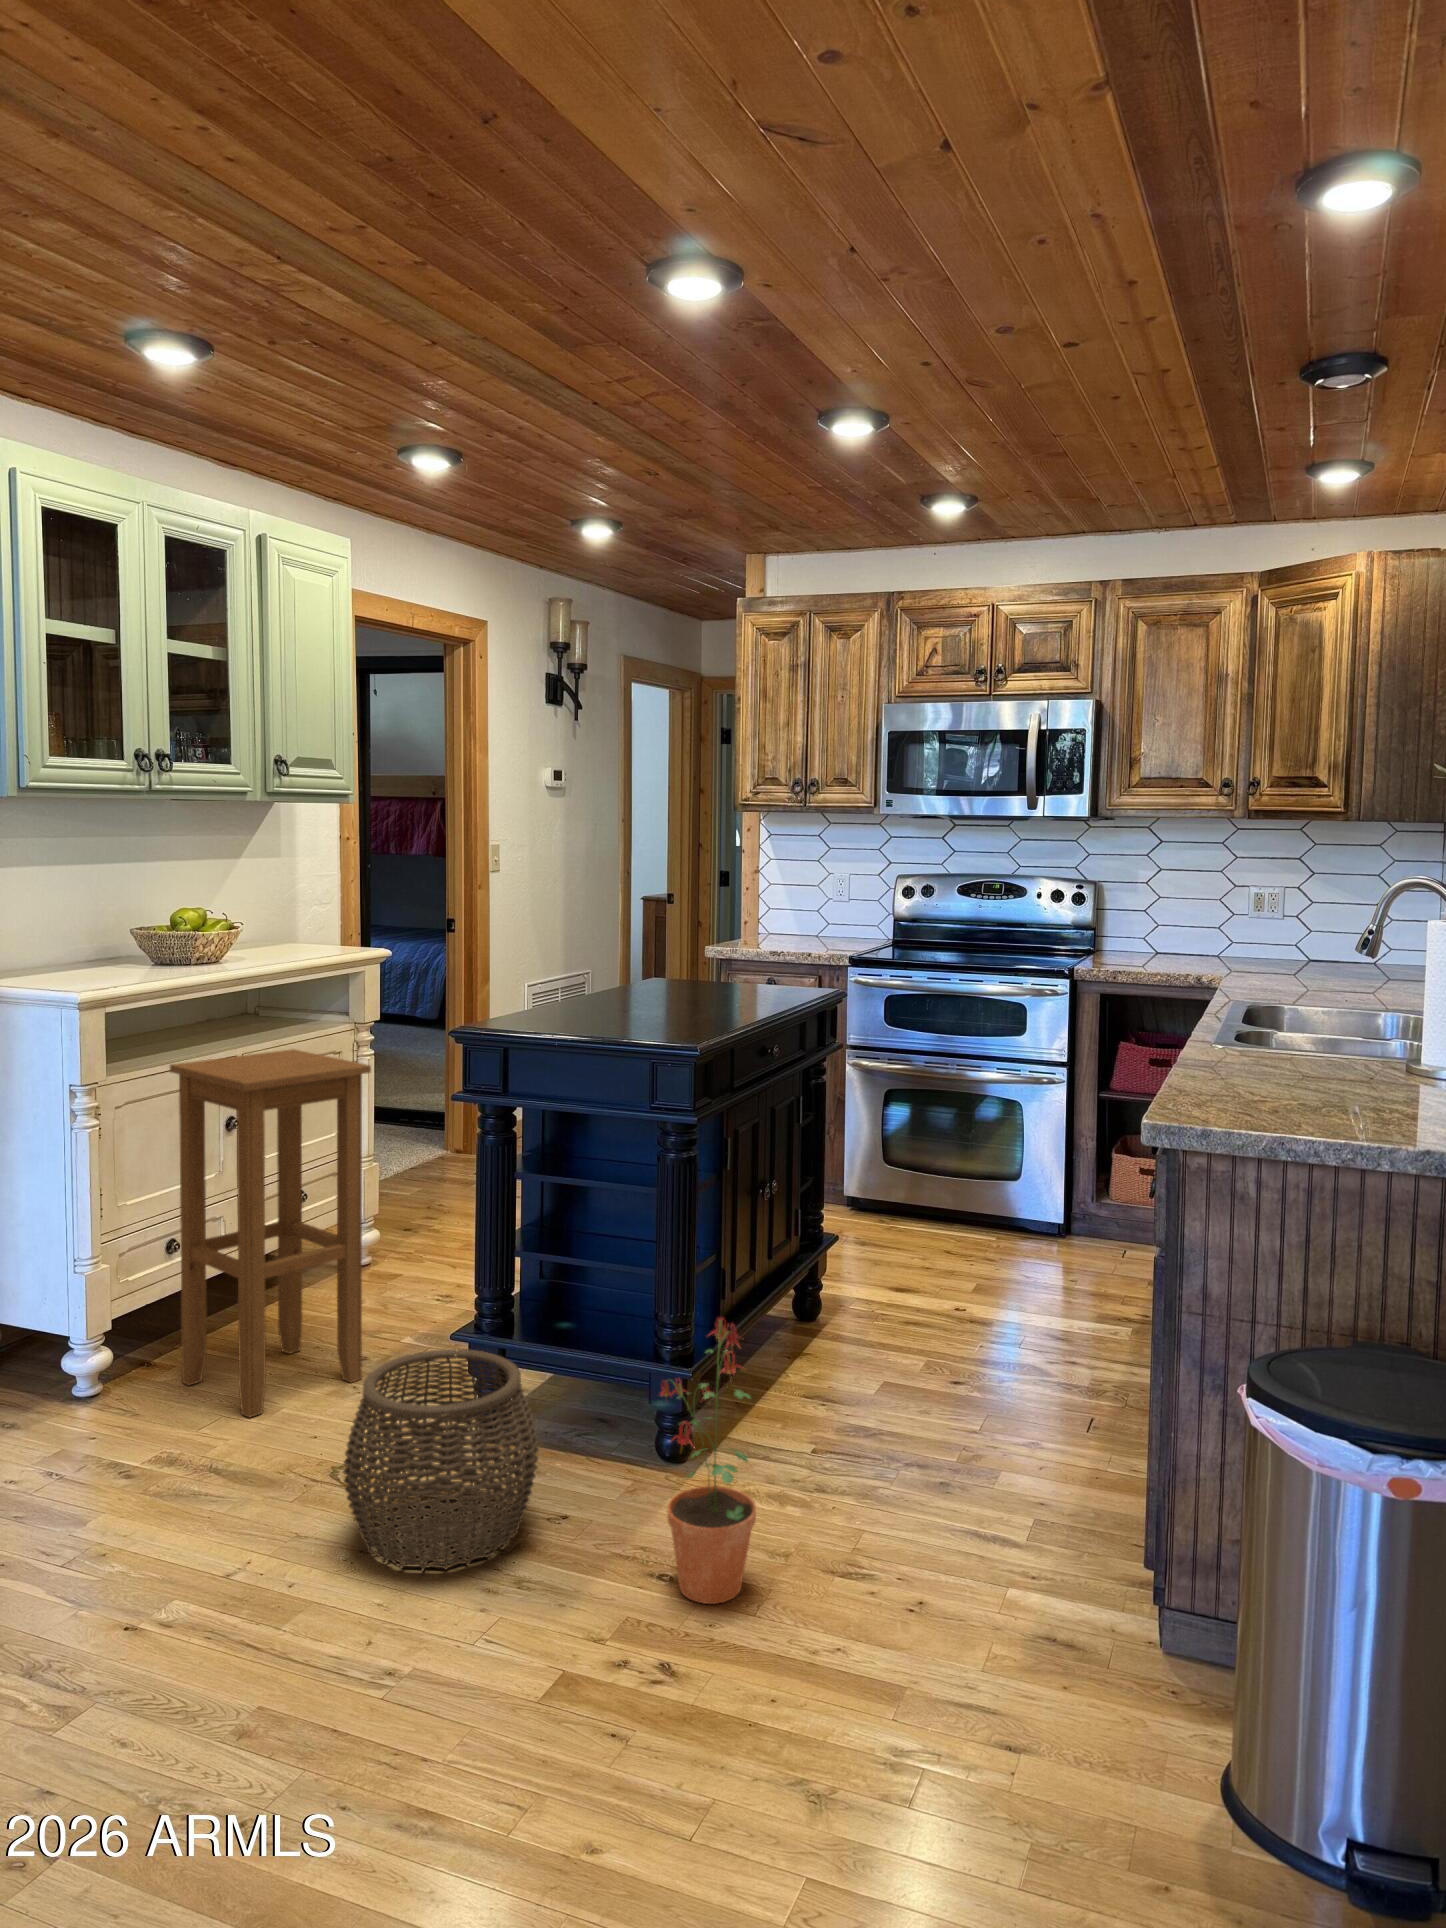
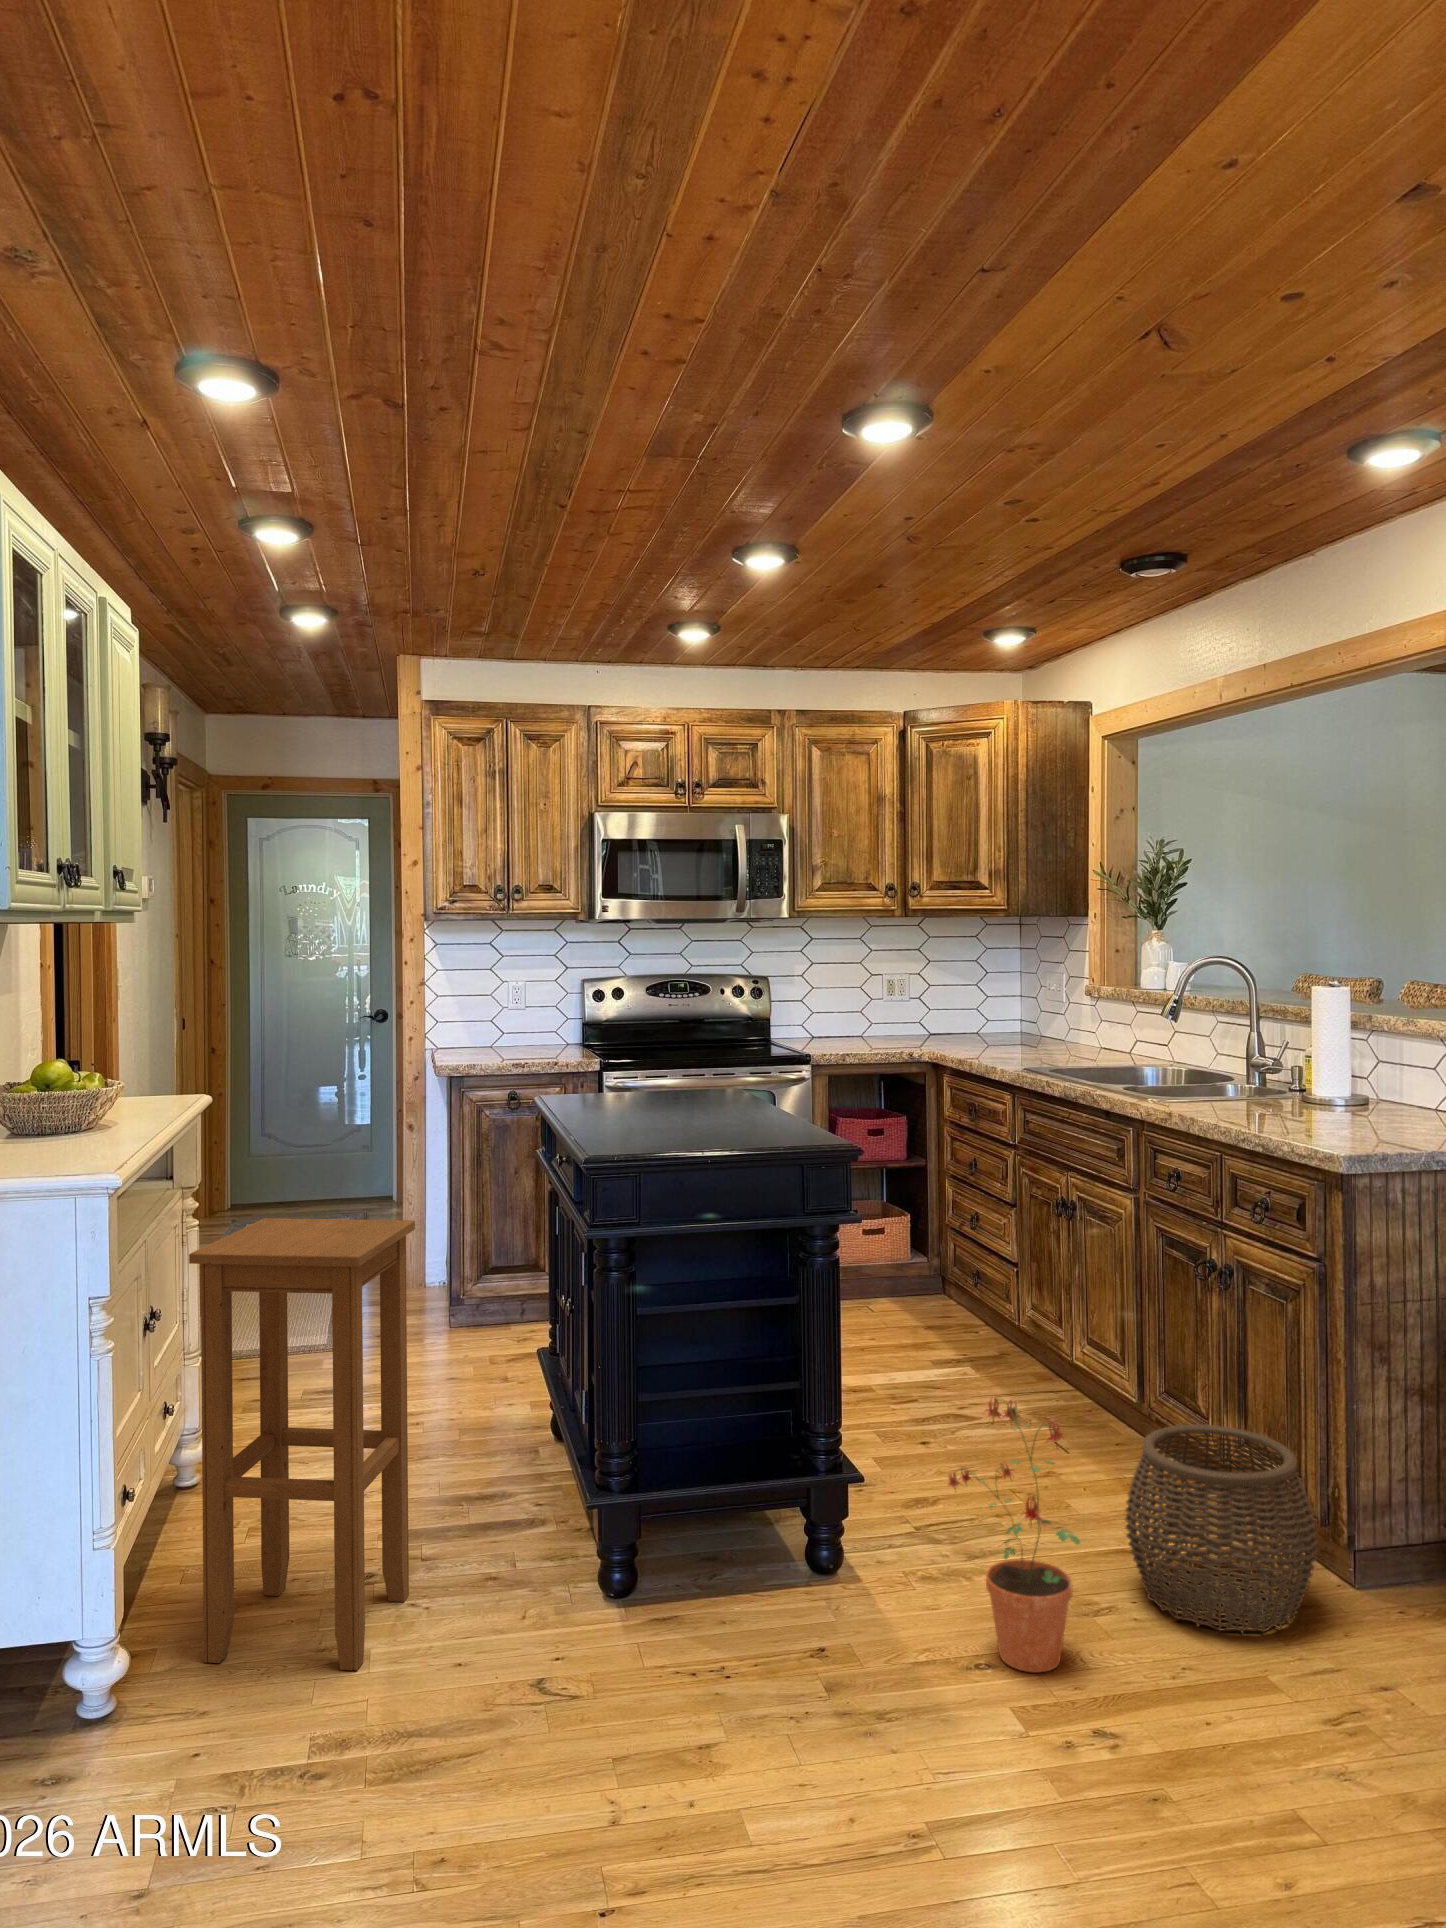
woven basket: present [343,1349,539,1571] -> present [1125,1425,1318,1633]

